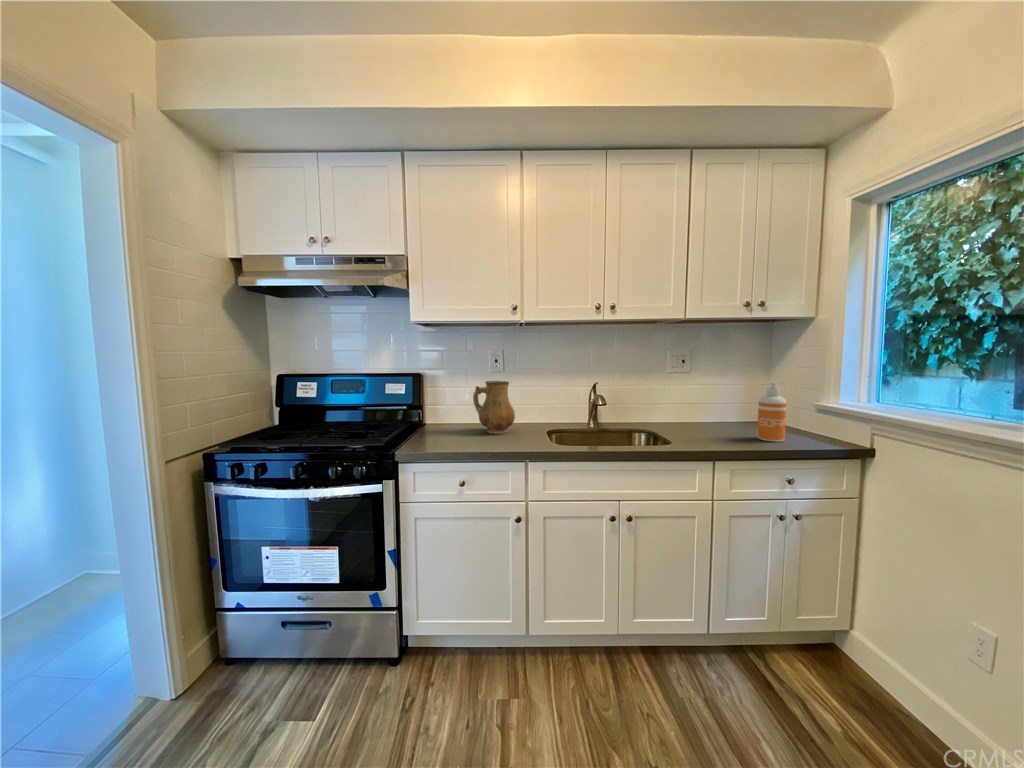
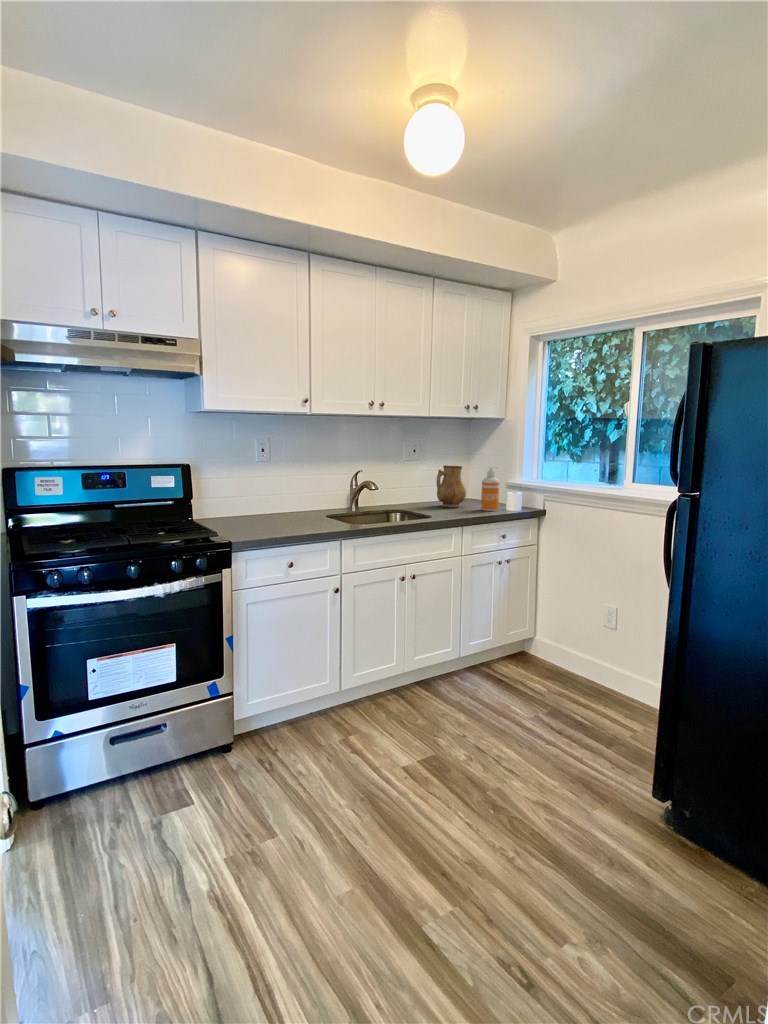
ceramic pitcher: present [473,381,515,434] -> present [437,465,466,507]

